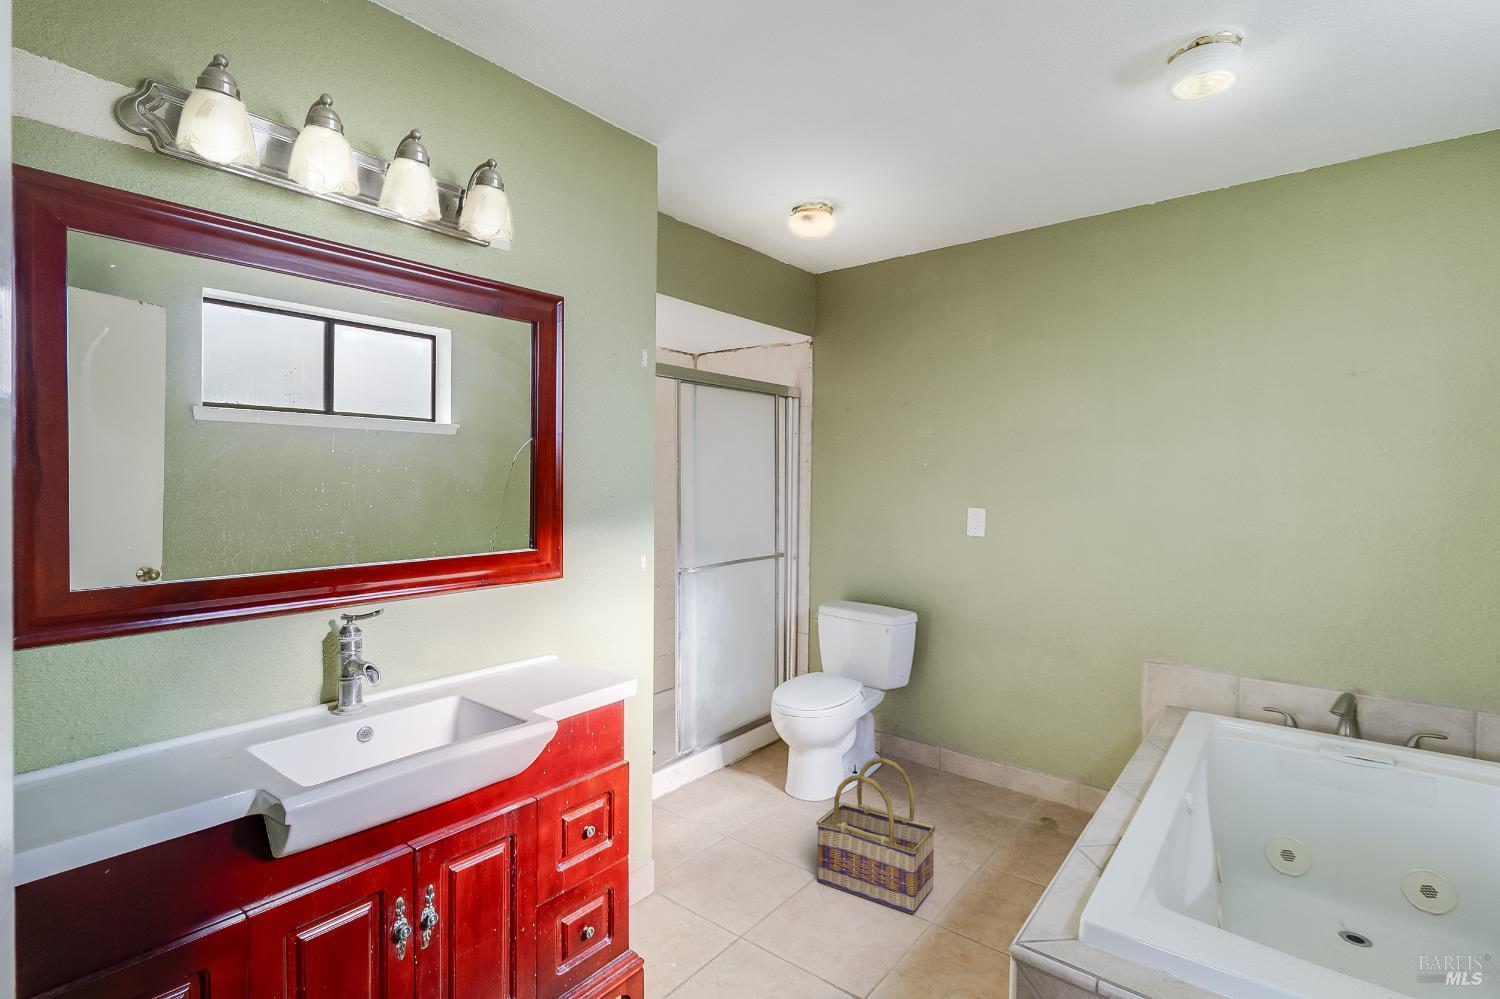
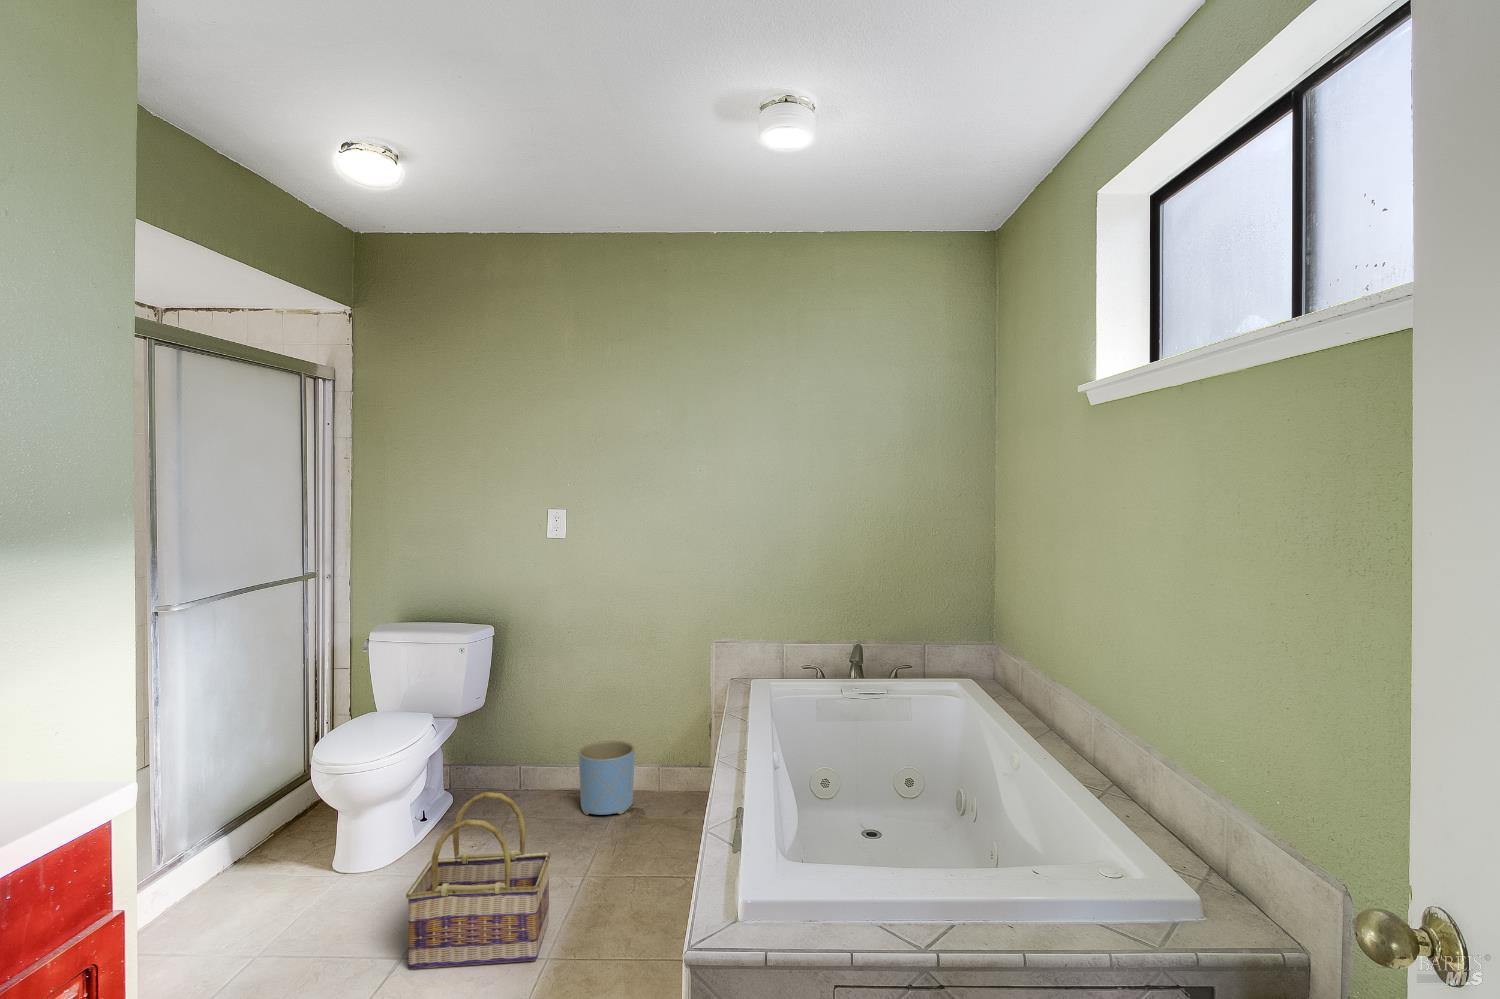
planter: none [989,742,1048,819] -> present [578,741,635,815]

